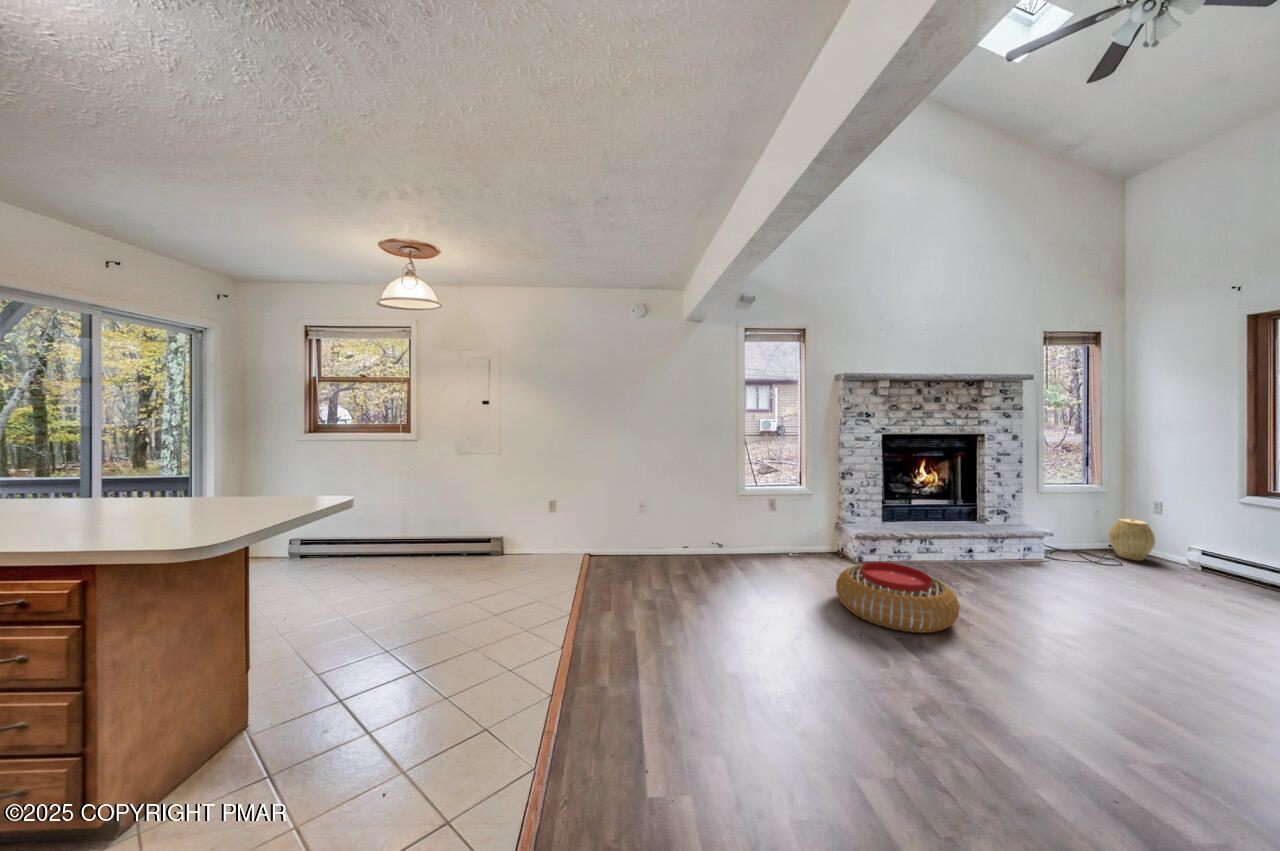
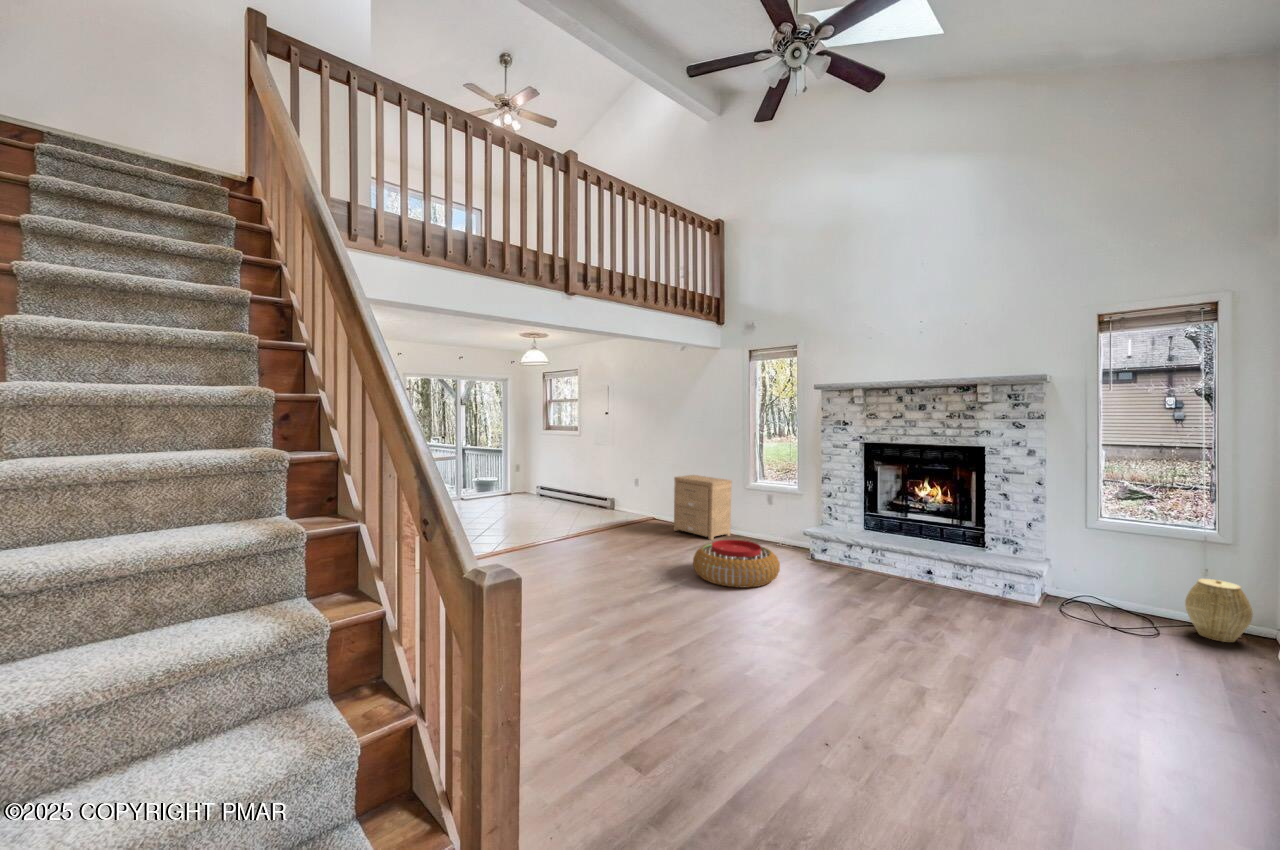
side table: none [664,484,733,564] -> present [674,475,732,540]

